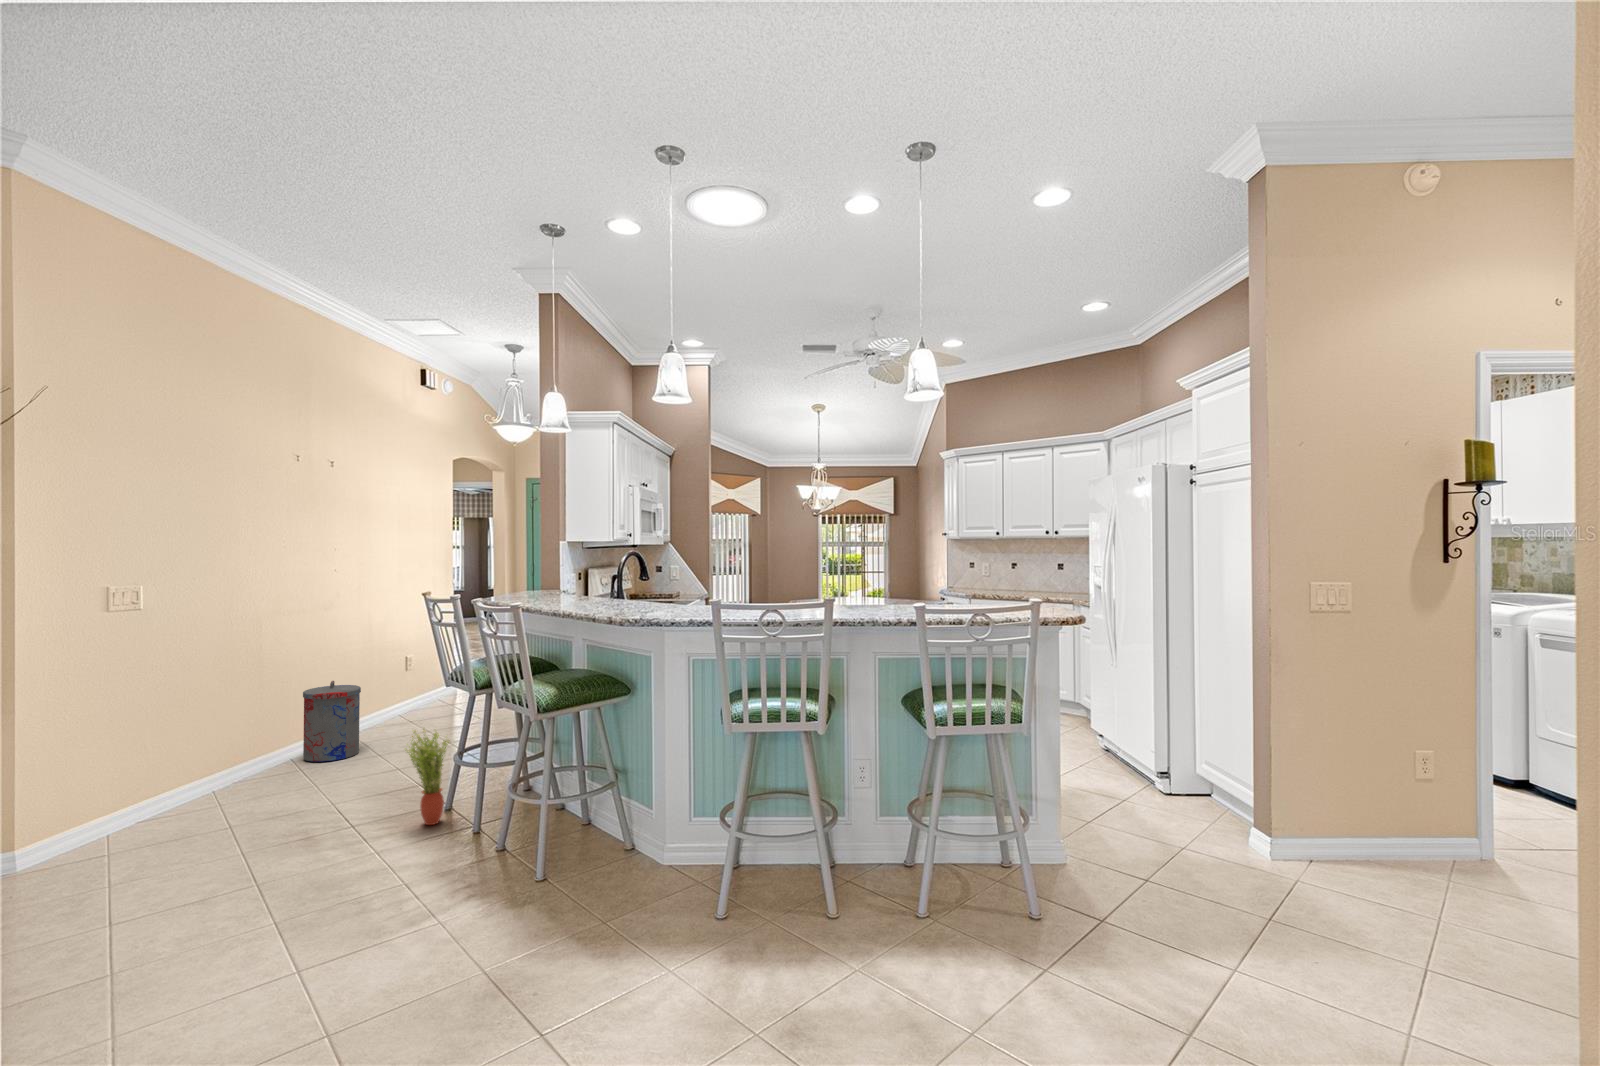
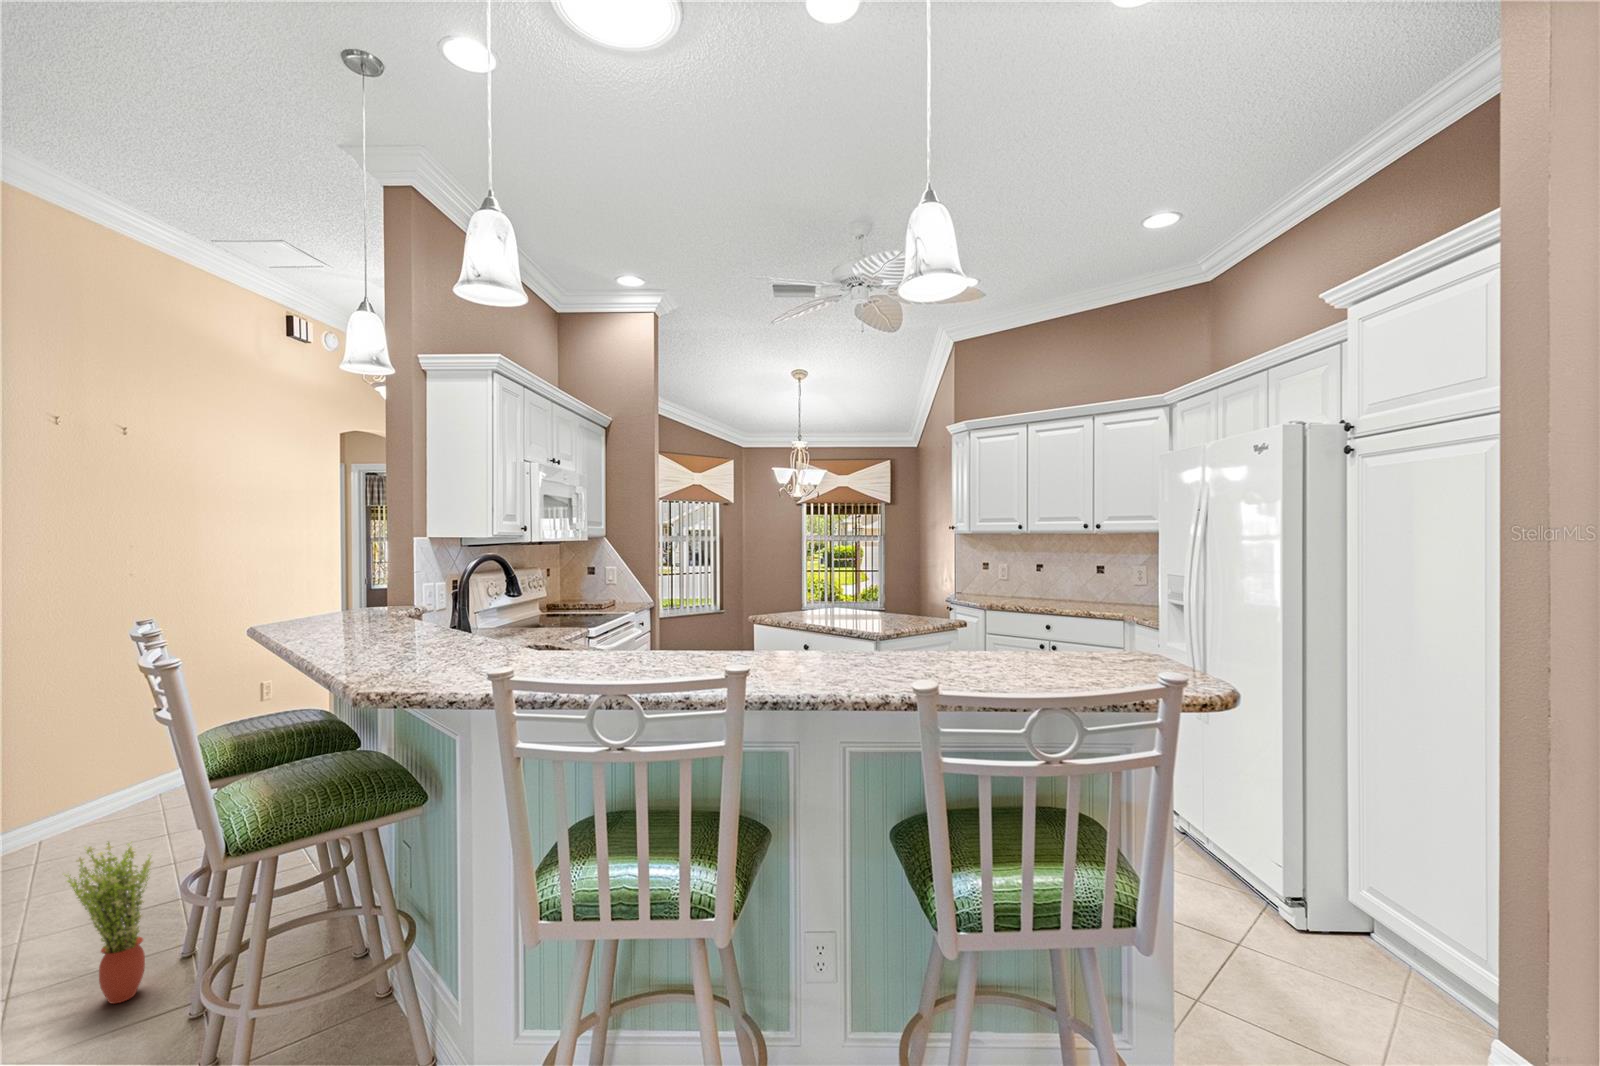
trash can: present [303,681,361,762] -> none [34,731,131,851]

